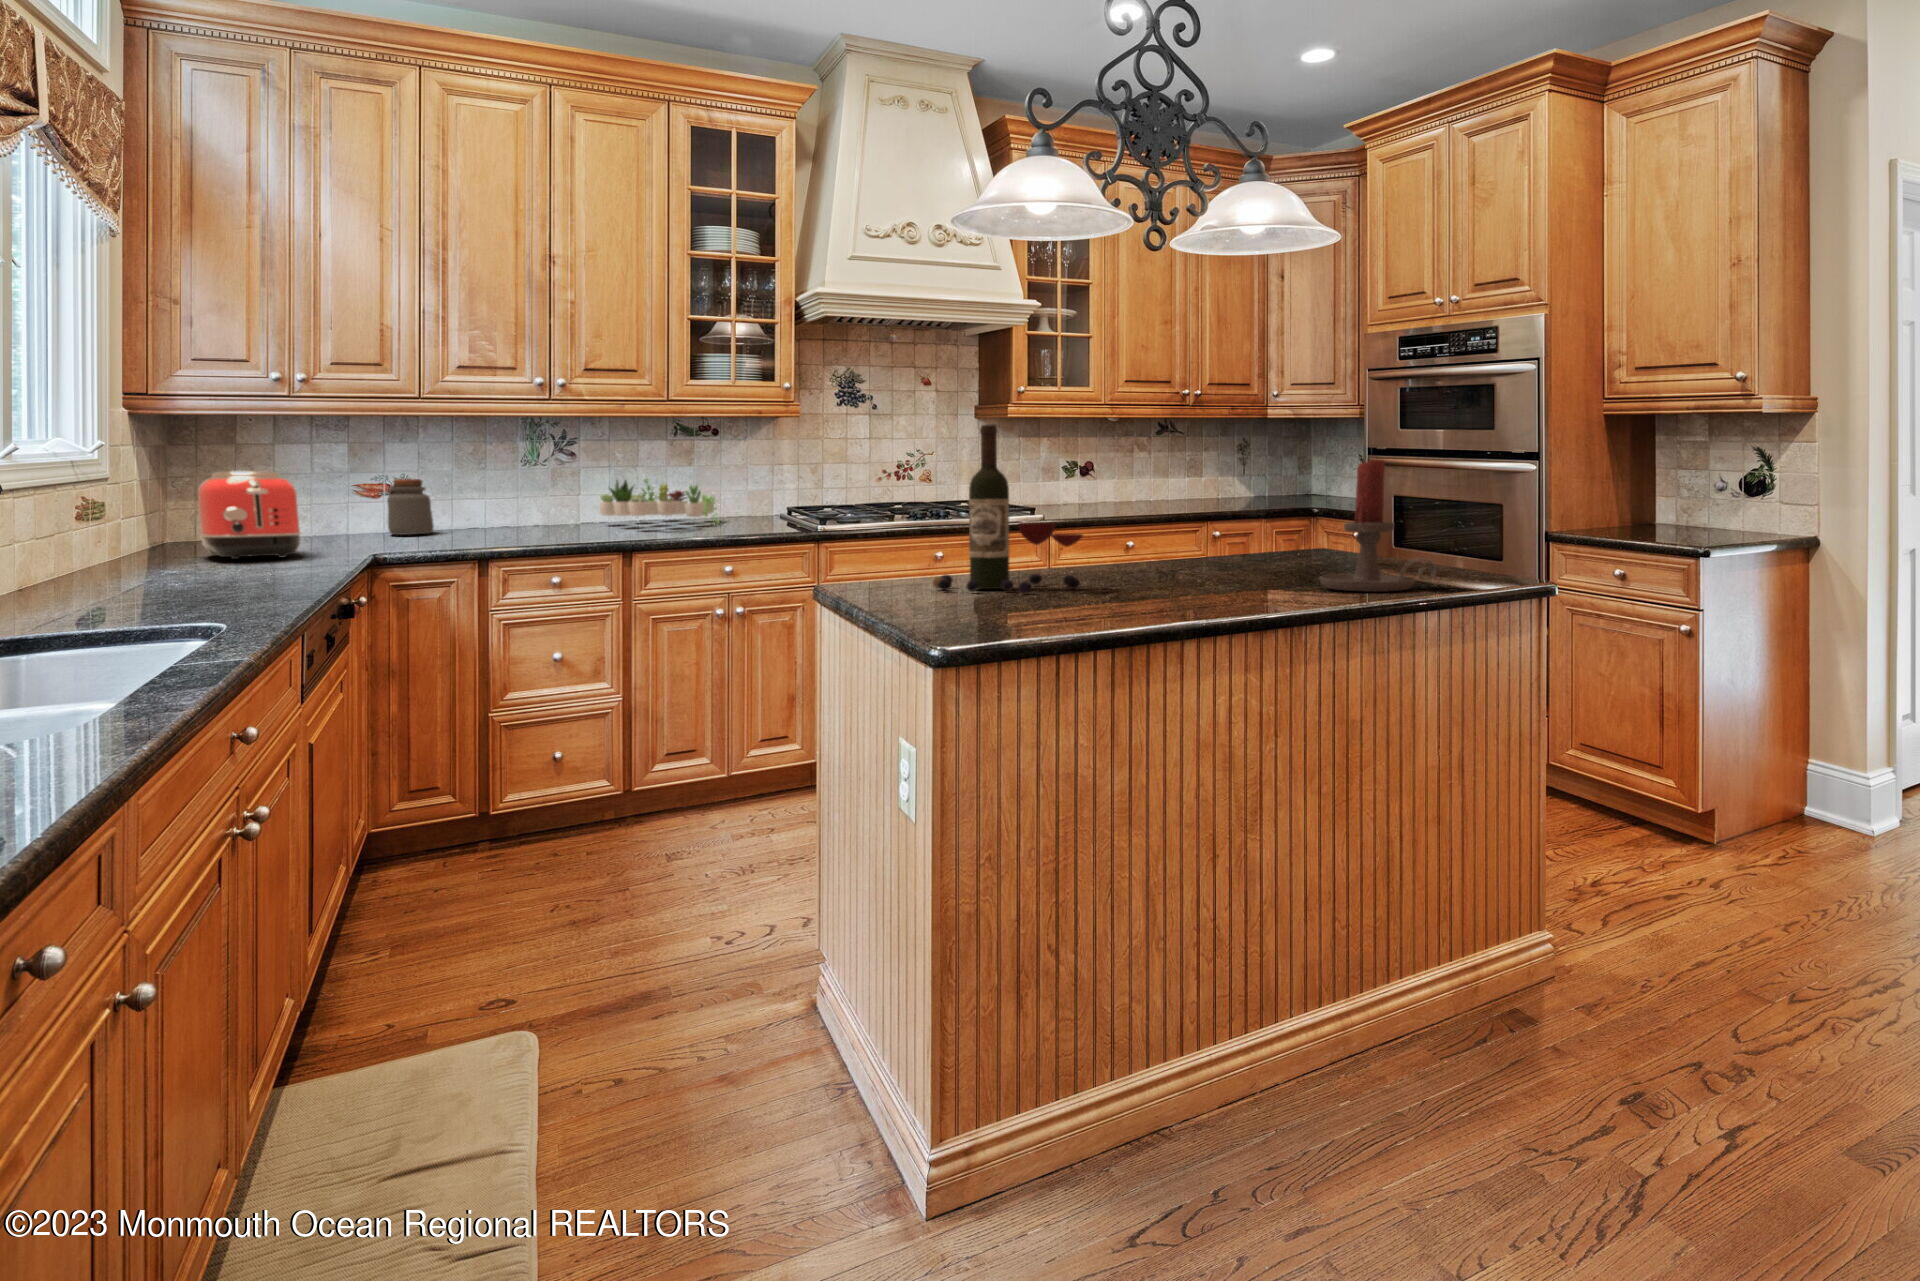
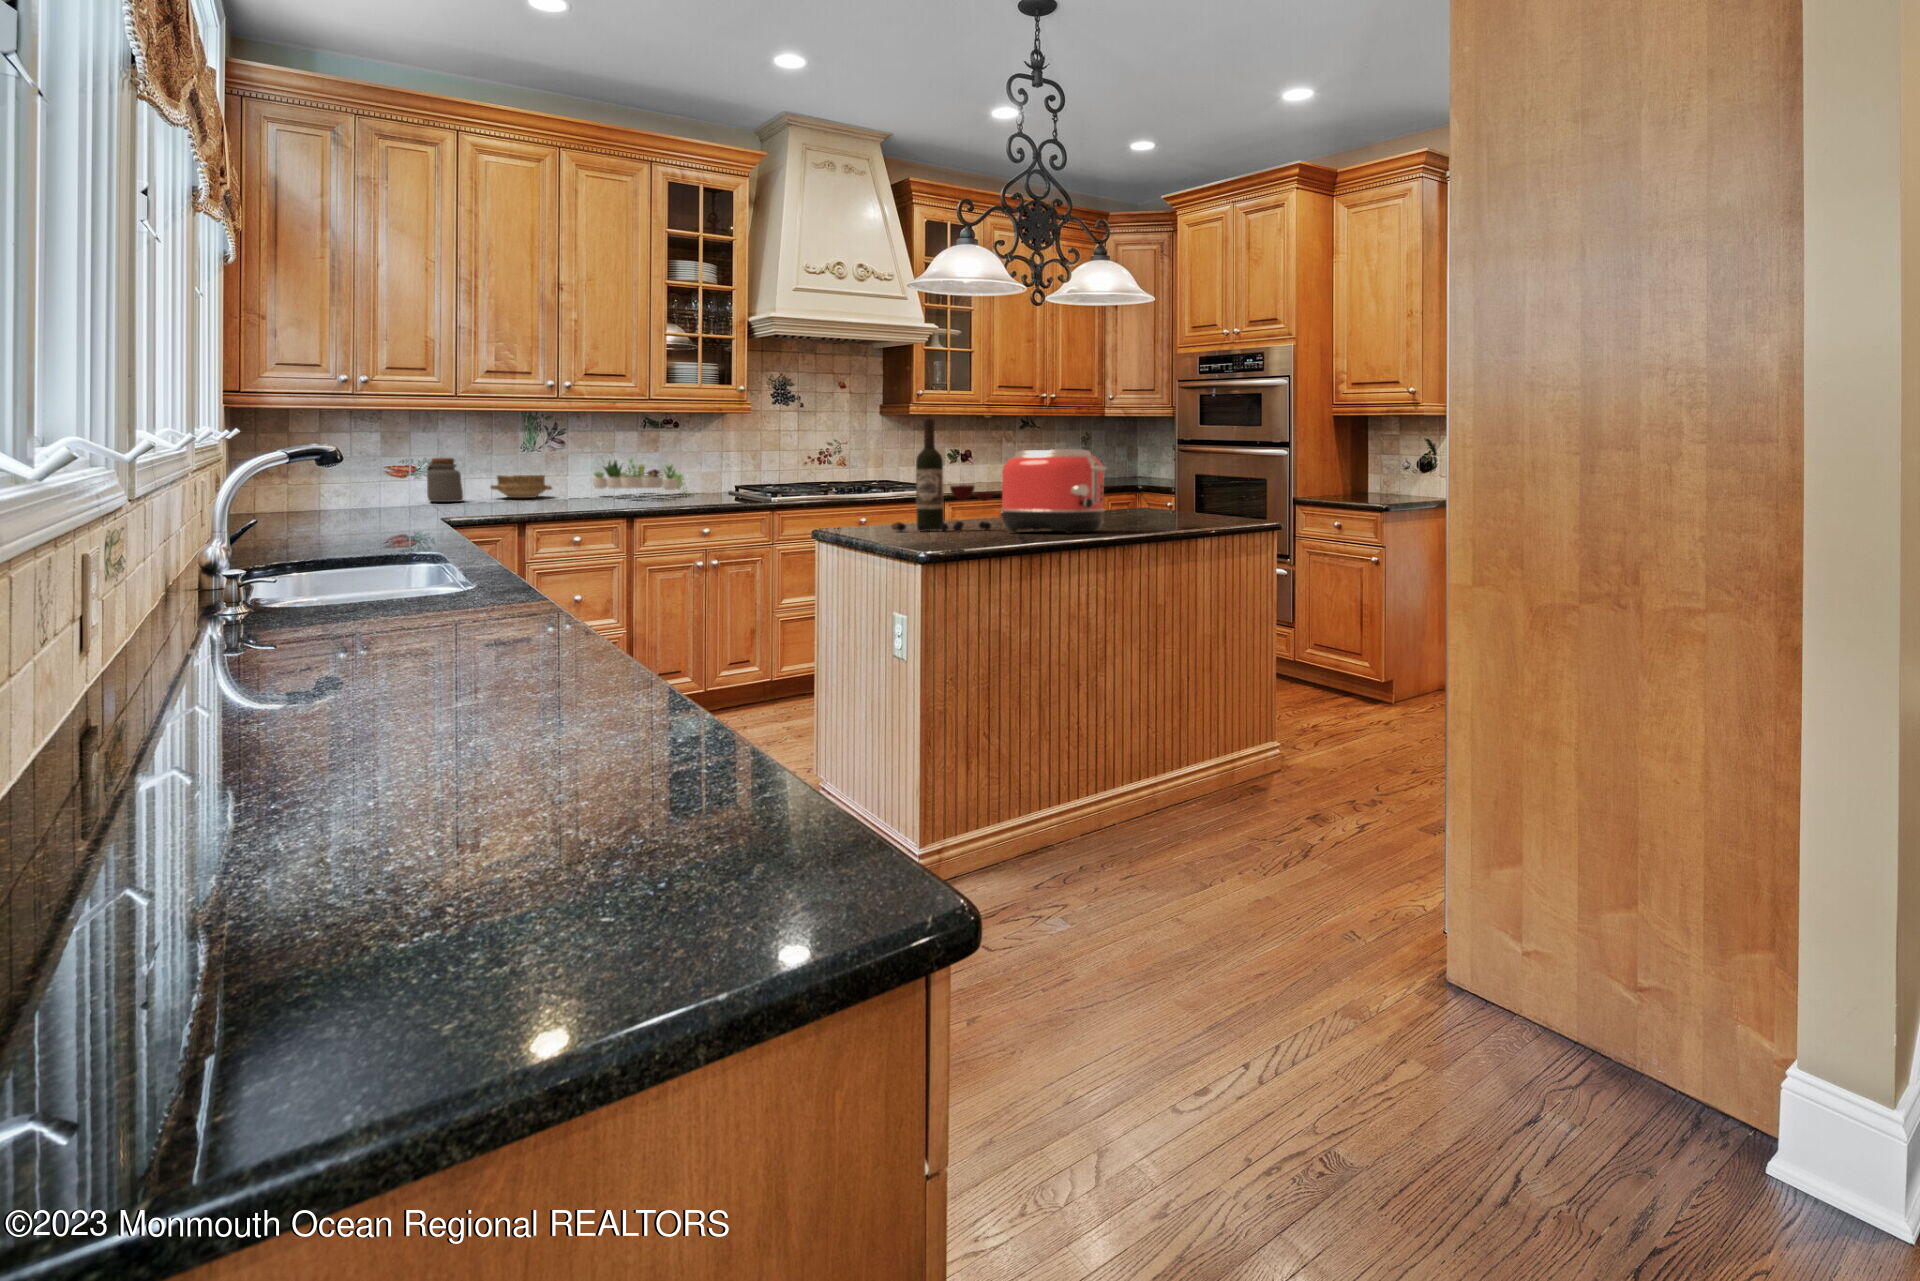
candle holder: present [1319,460,1436,592] -> none [1146,444,1219,528]
toaster: present [198,471,301,559] -> present [1001,449,1107,534]
ceramic bowl: none [470,498,549,529] -> present [491,475,552,498]

